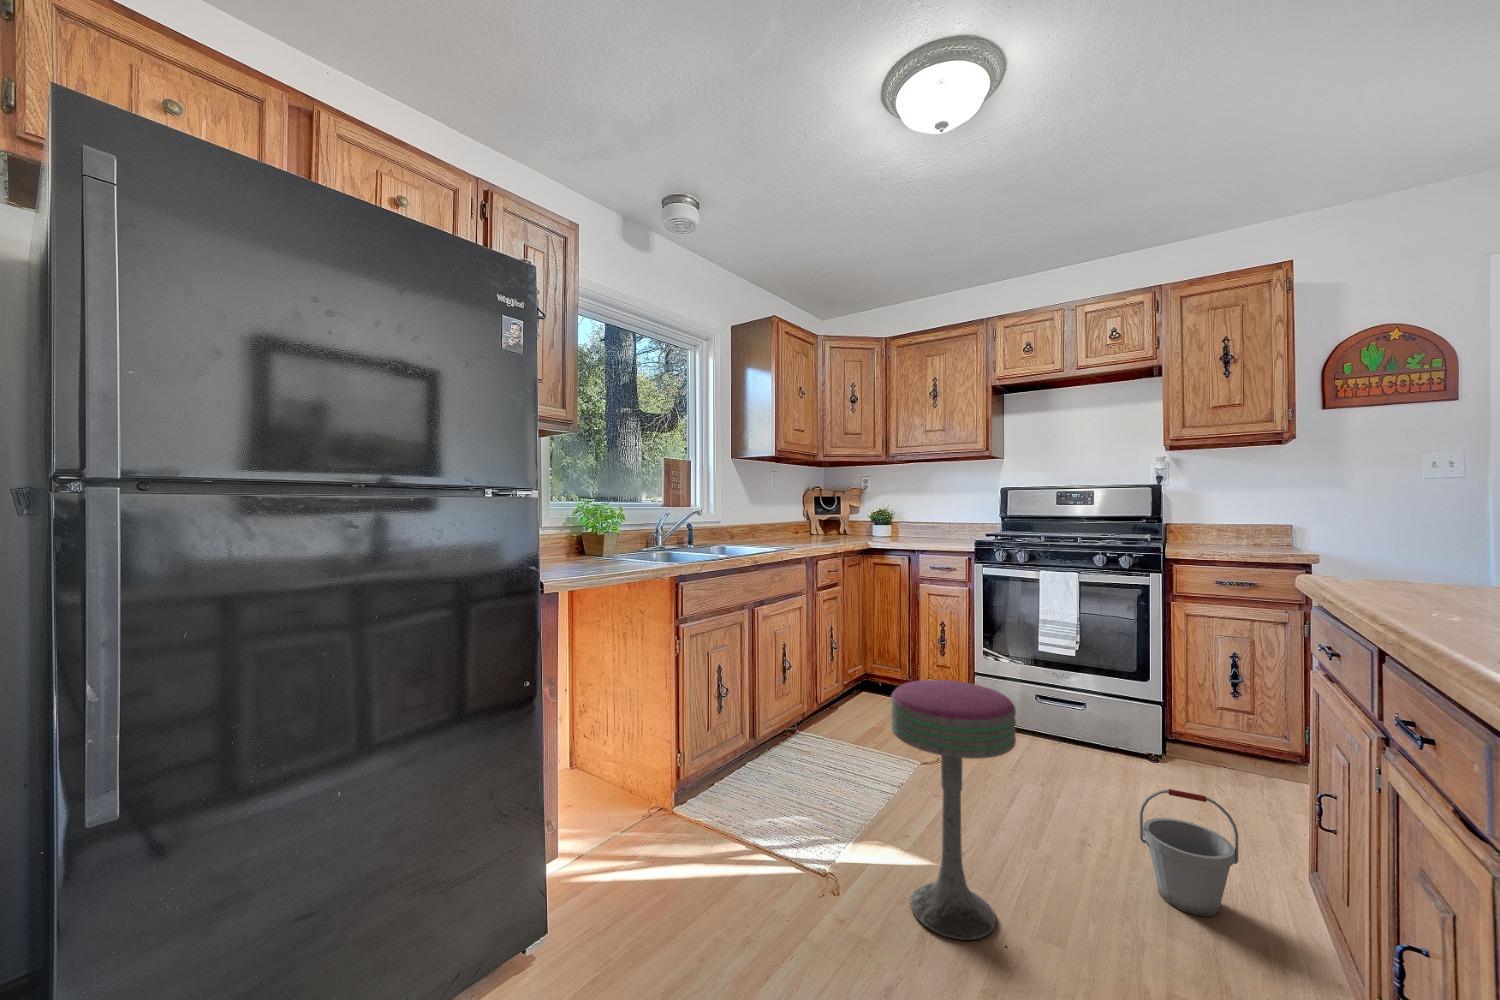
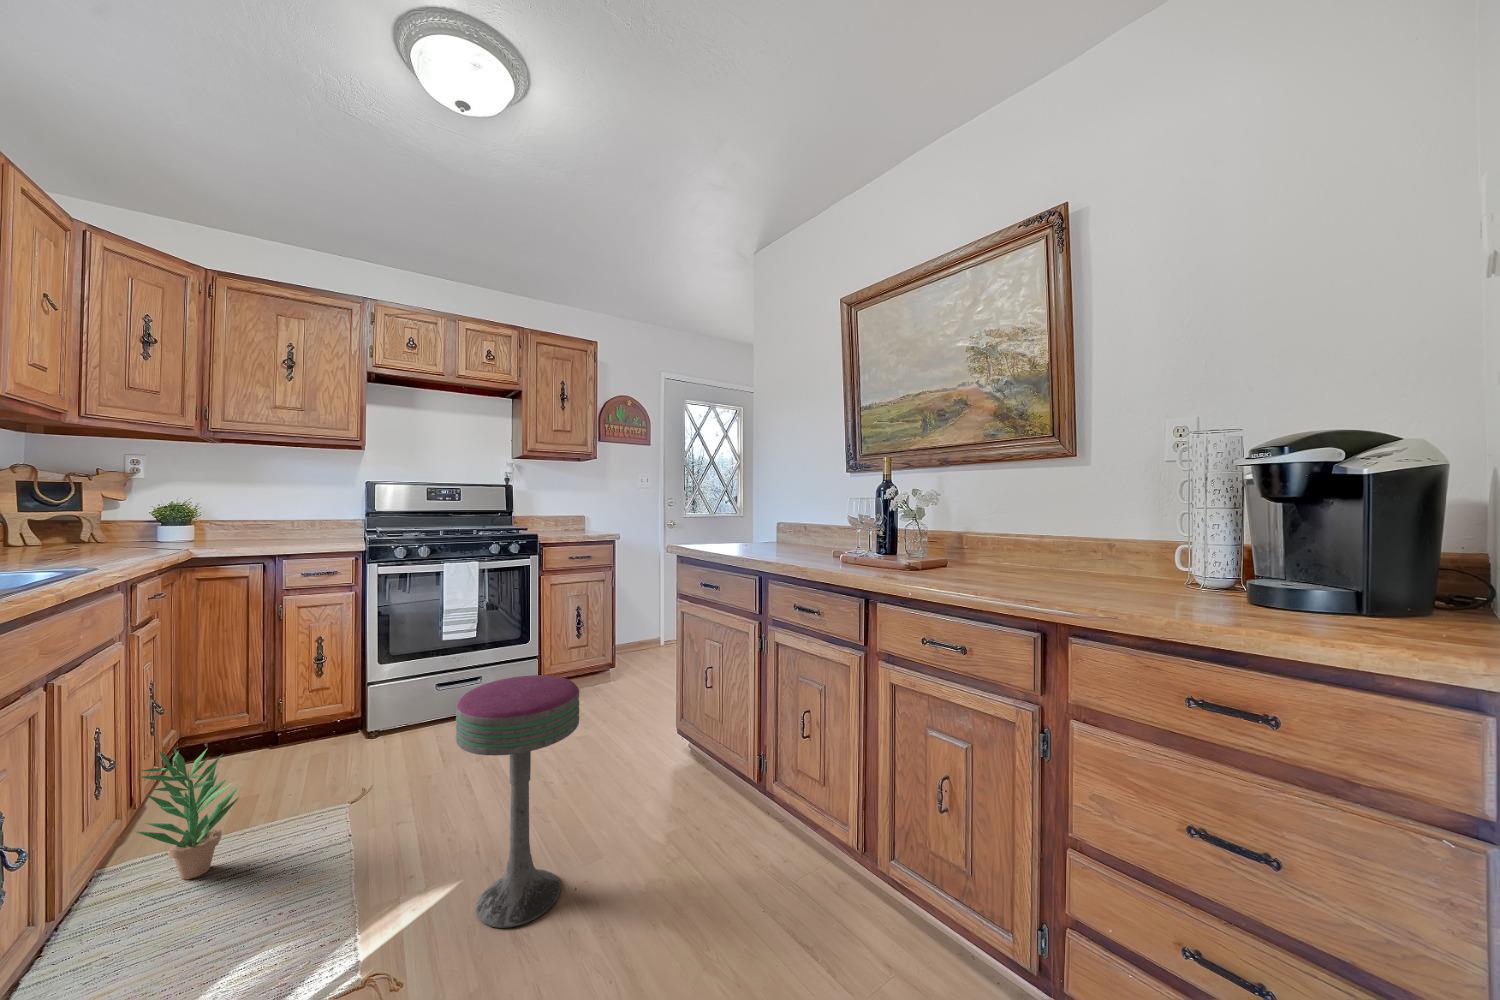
potted plant: none [796,665,849,759] -> present [136,748,240,879]
bucket: present [1139,789,1239,917] -> none [603,702,655,787]

